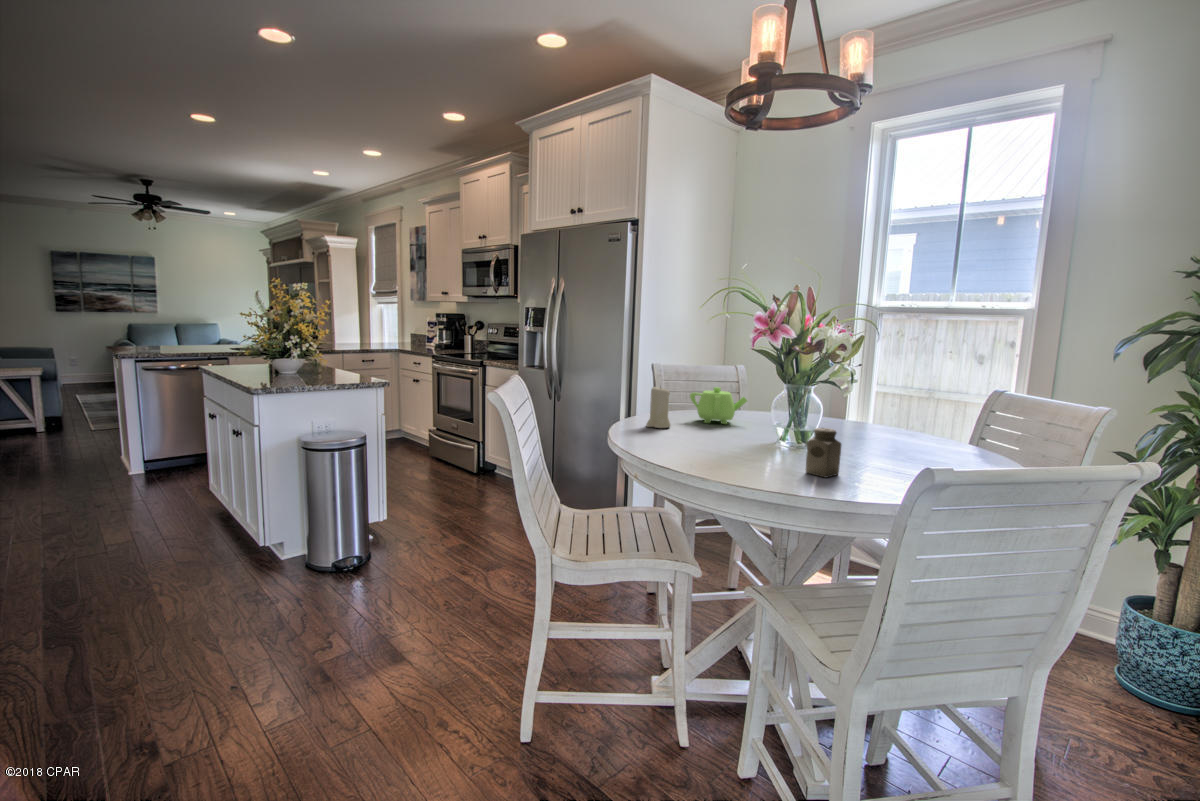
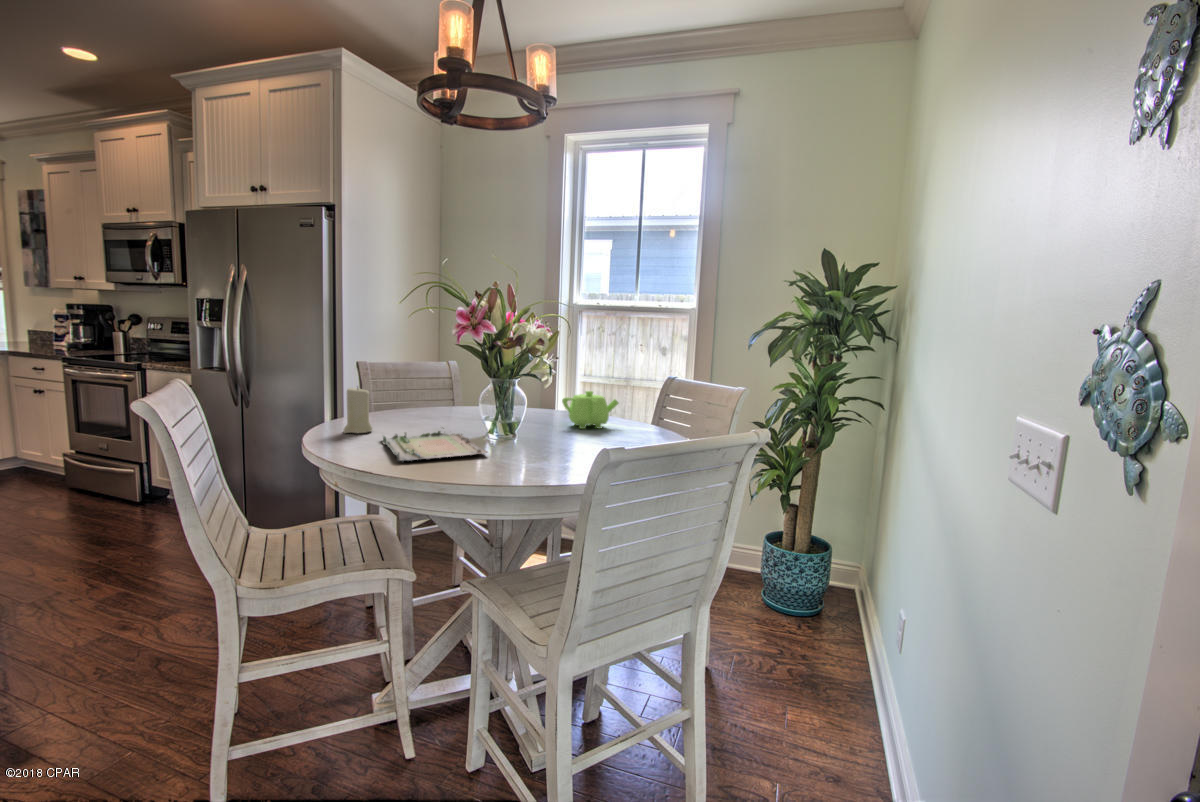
teapot: present [690,387,747,424] -> present [562,391,618,429]
tray: none [680,426,782,457] -> present [382,428,488,461]
salt shaker: present [806,428,841,477] -> none [511,422,544,472]

